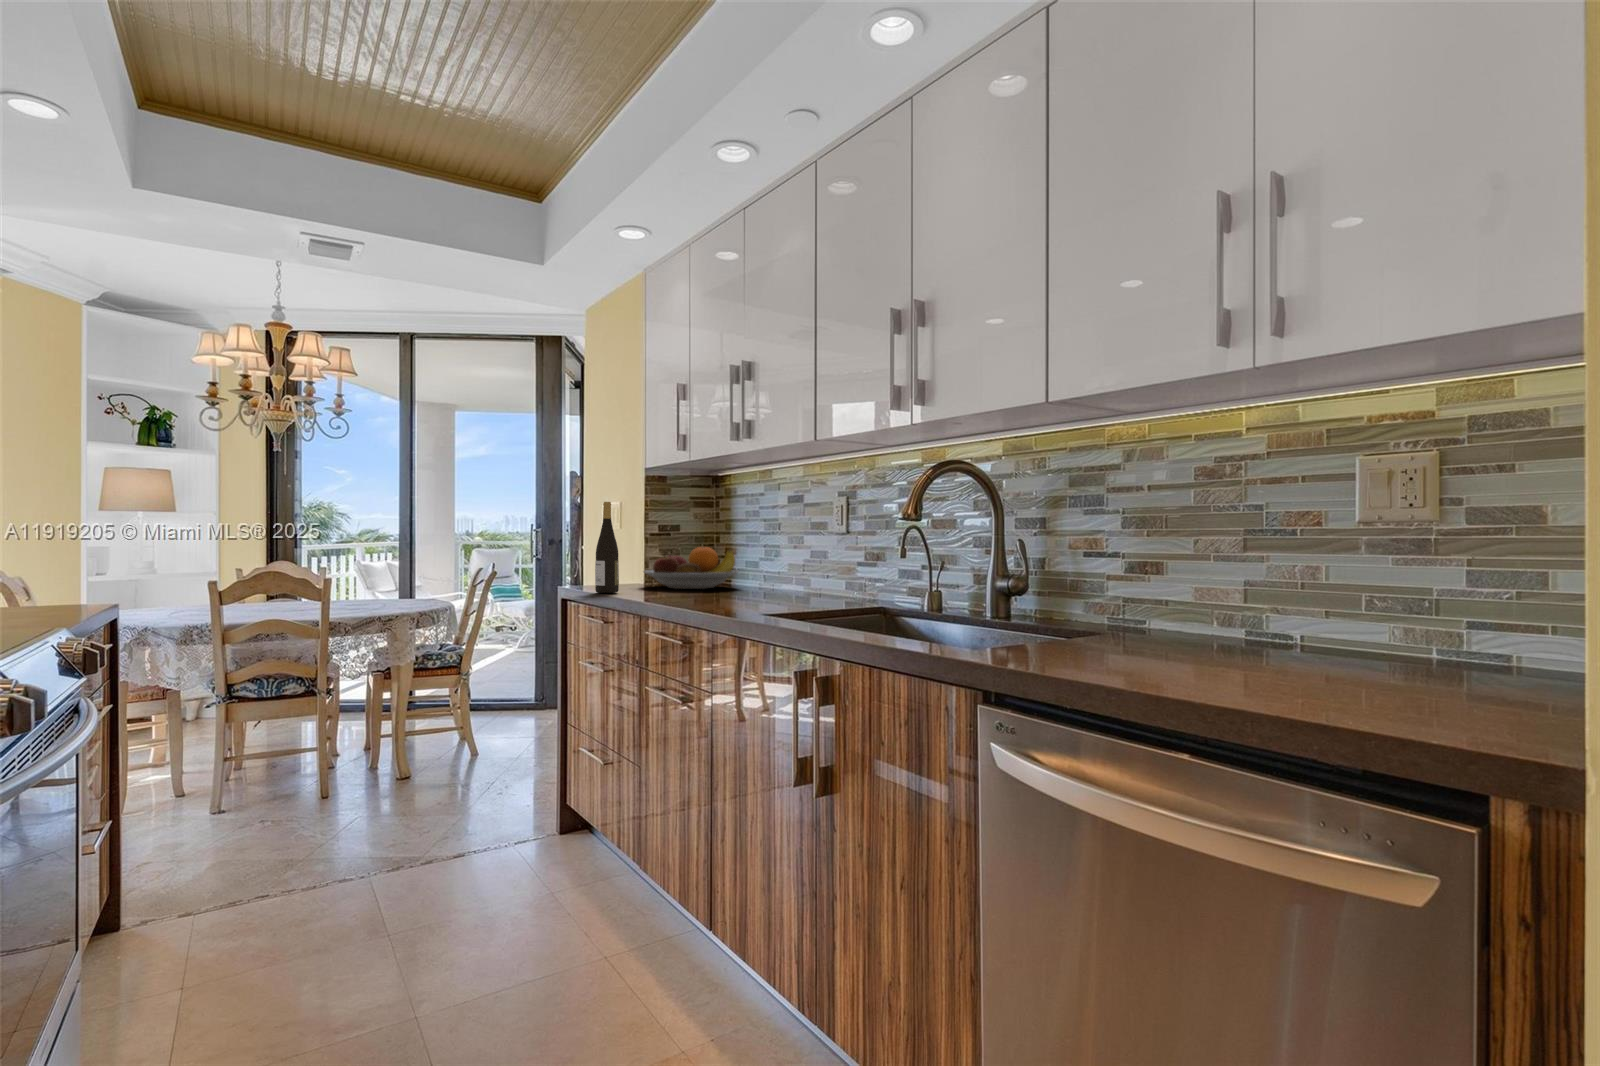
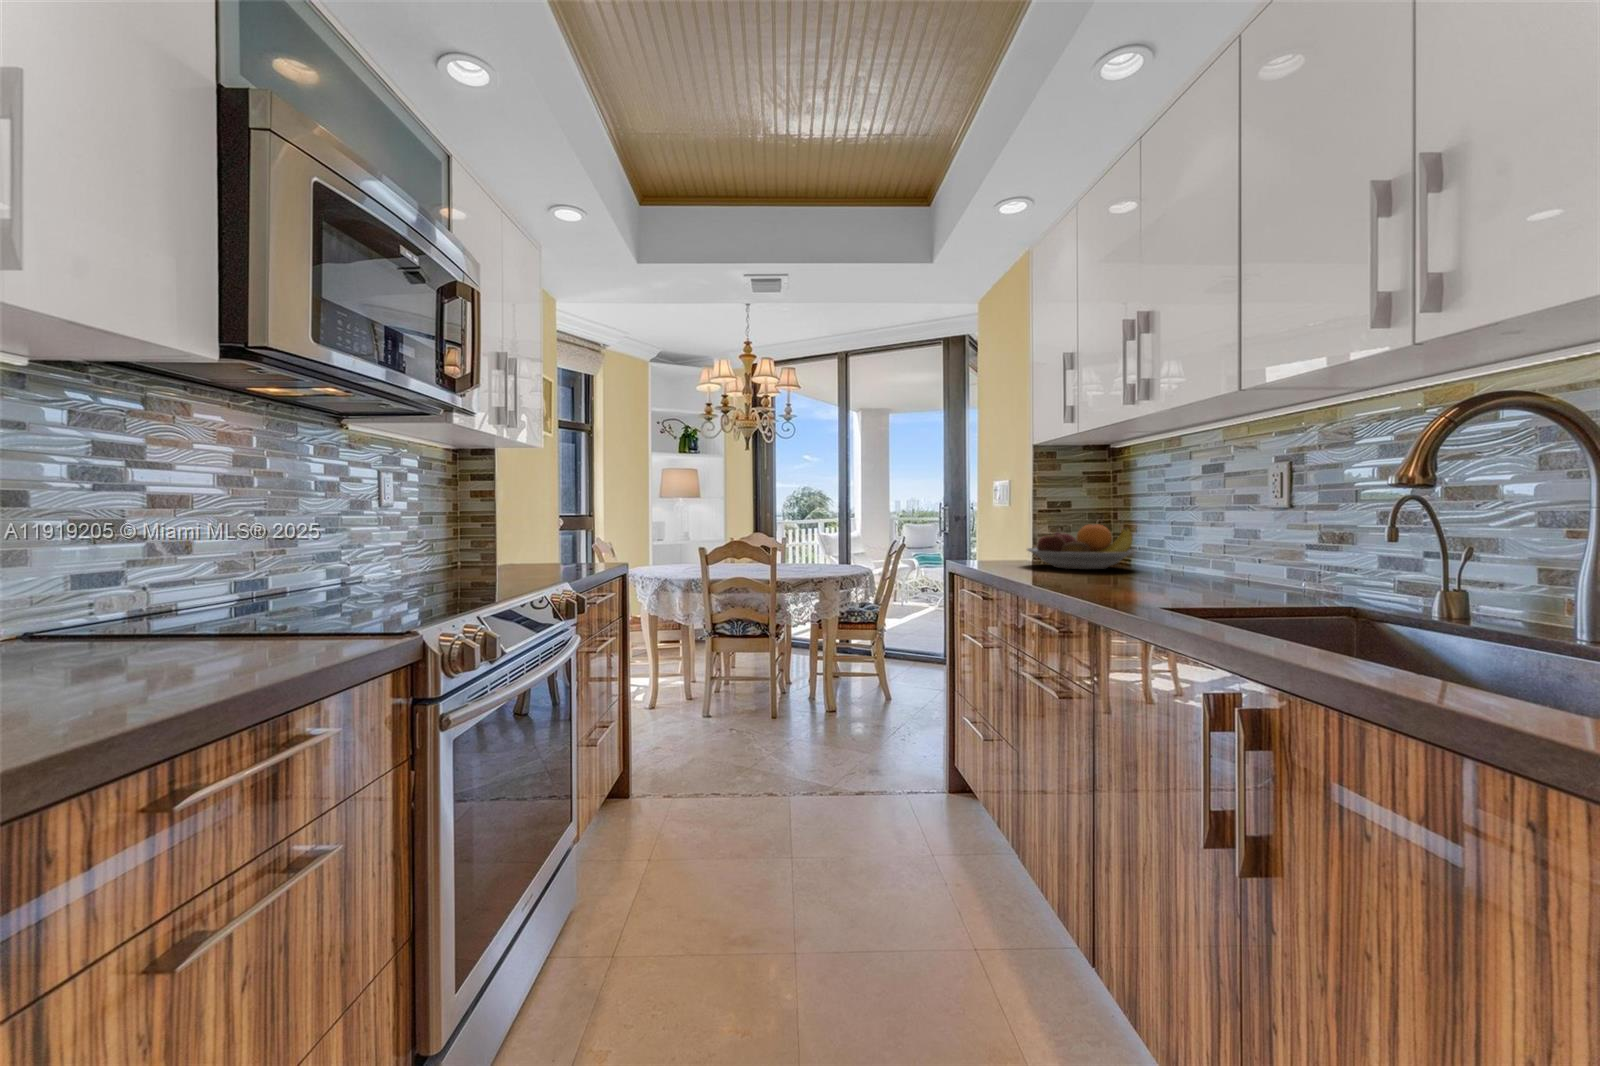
wine bottle: present [595,502,619,593] -> none [973,478,997,571]

